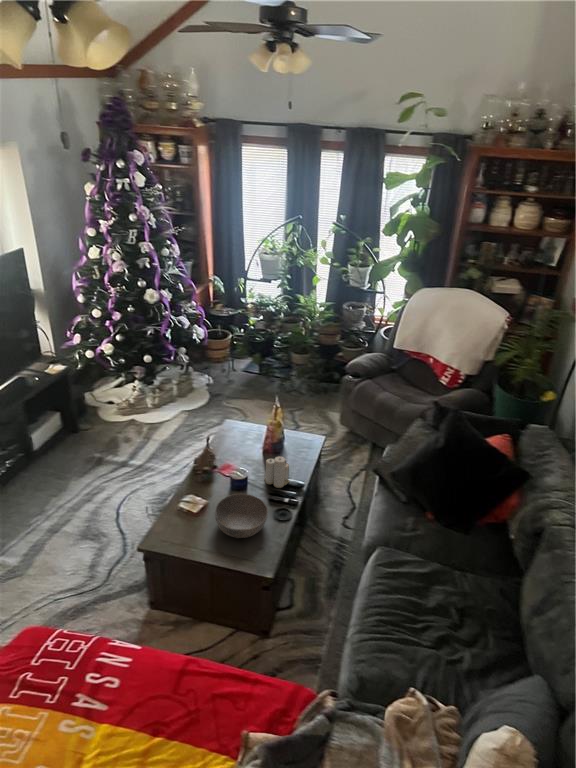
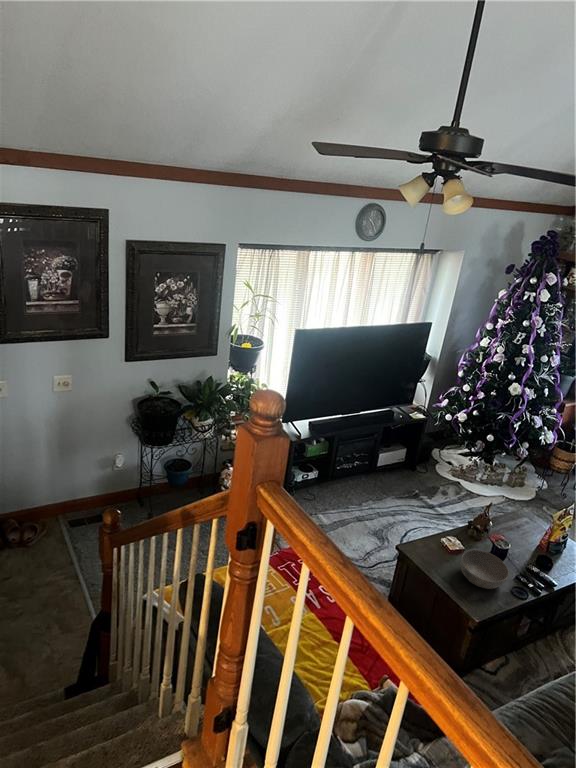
candle: present [265,456,289,488] -> none [525,544,553,577]

